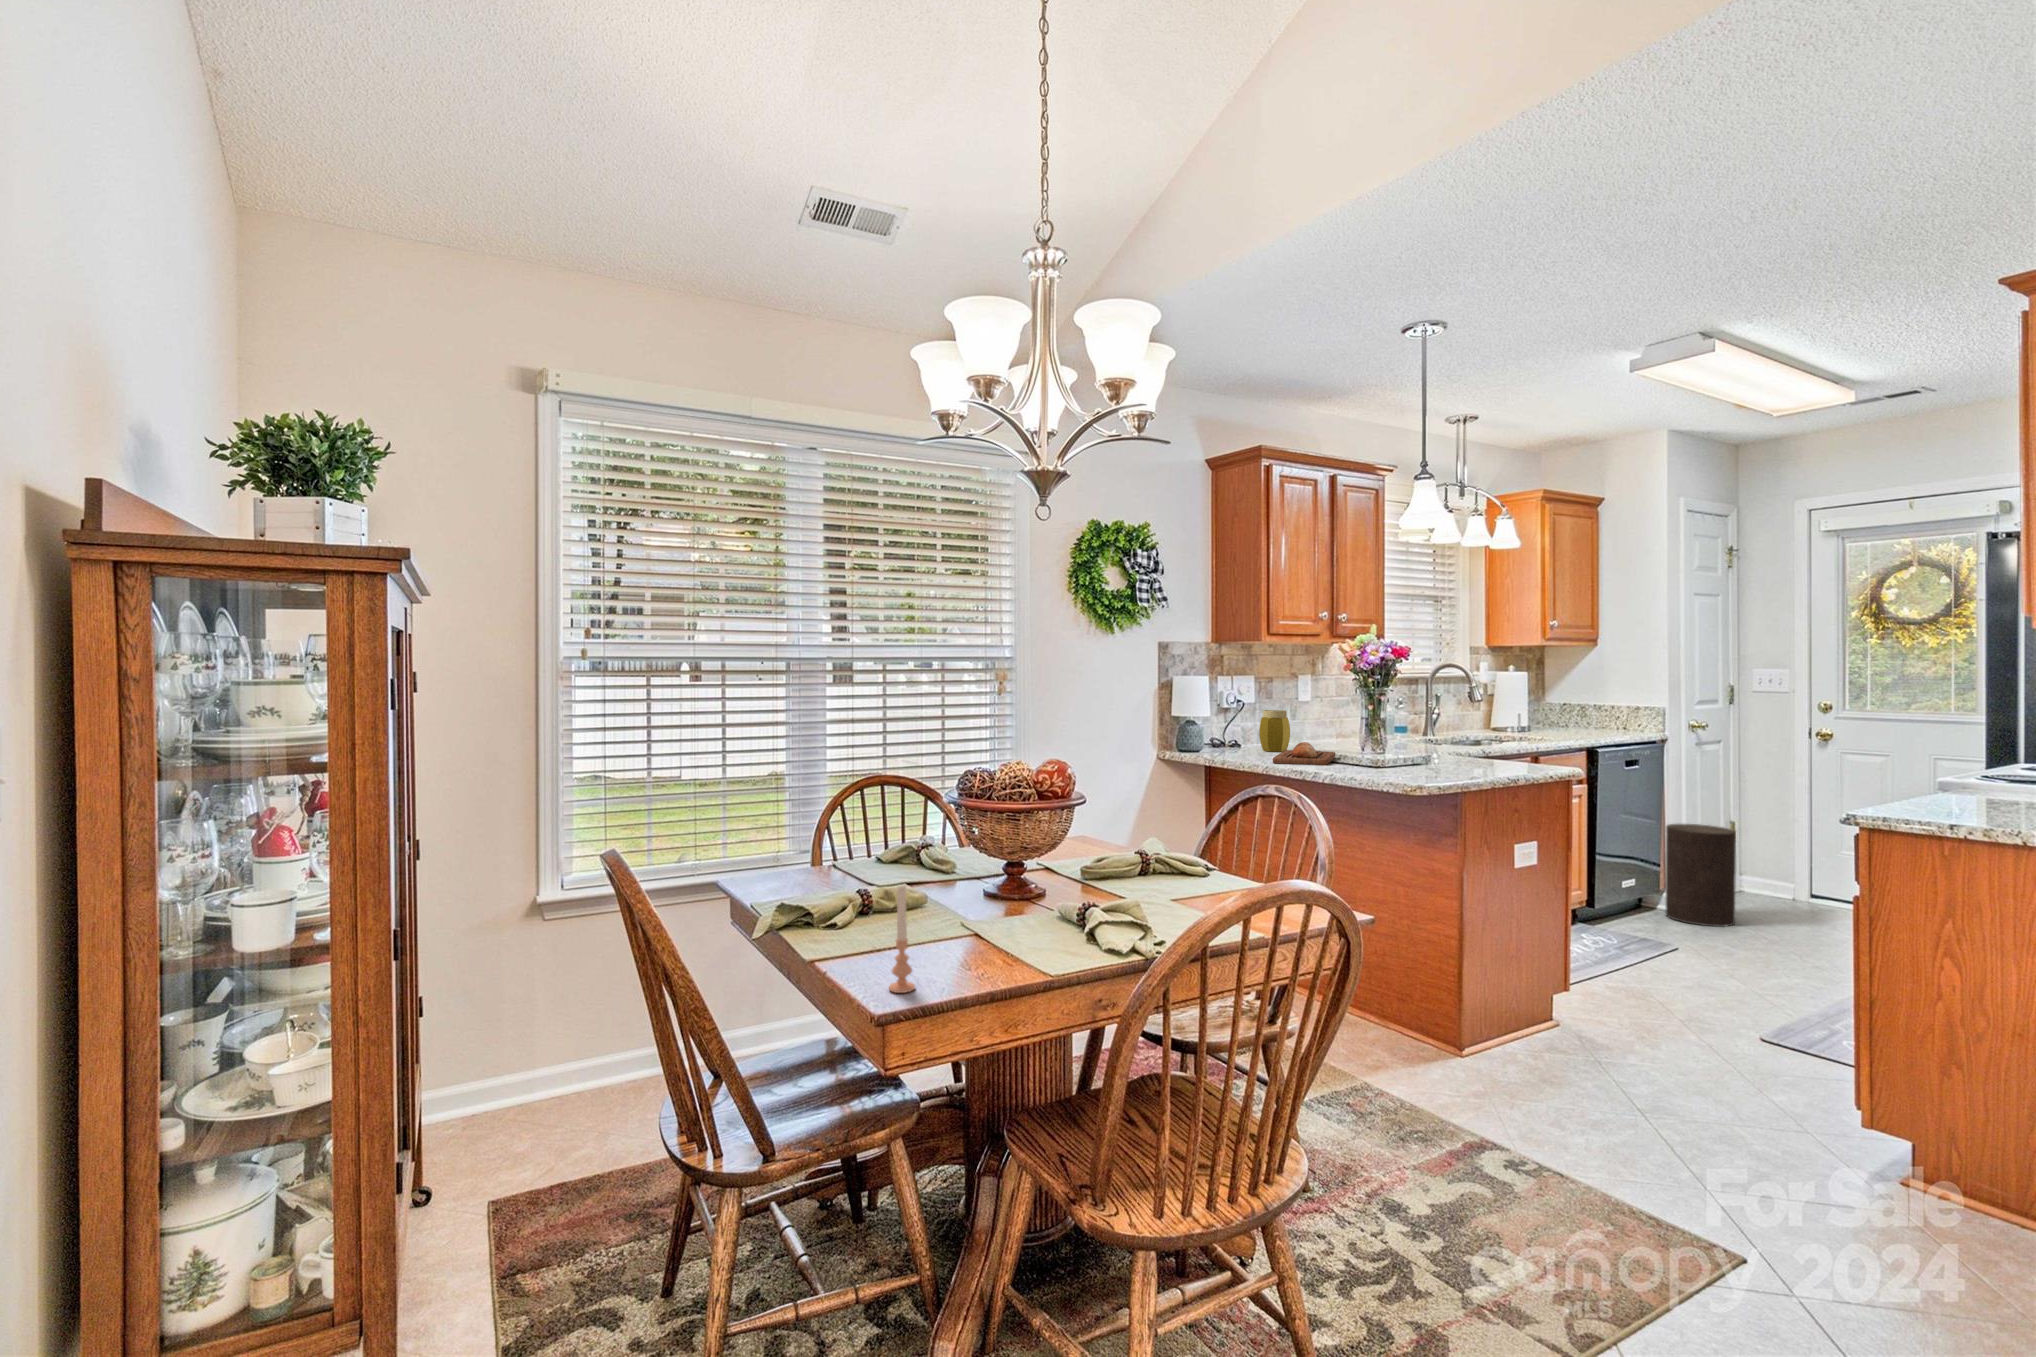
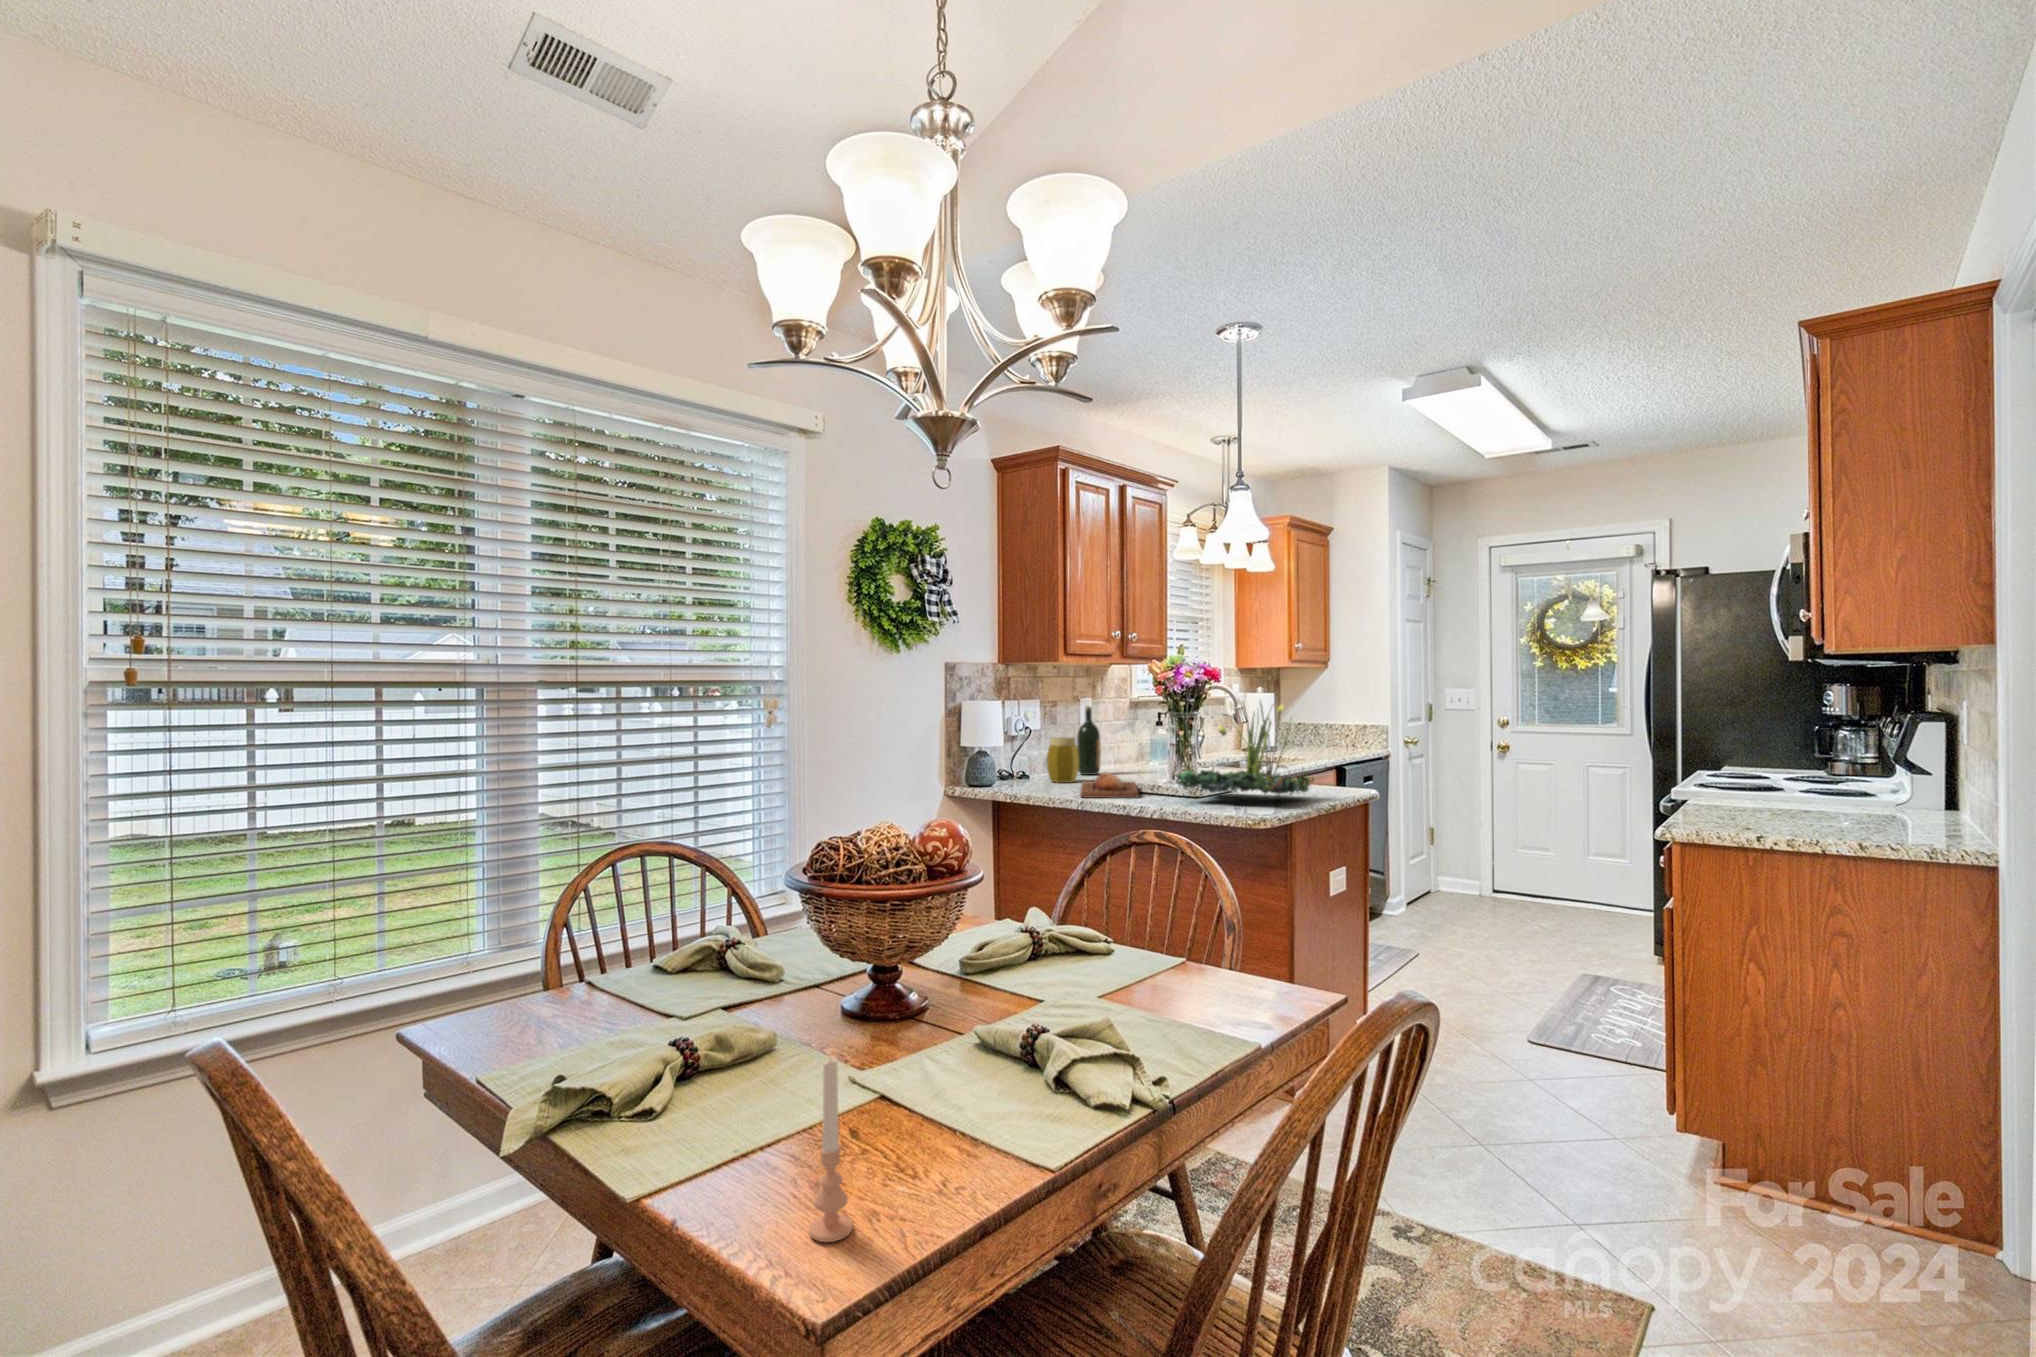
plant: none [1353,676,1500,767] -> present [1176,704,1313,796]
wine bottle: none [1297,683,1319,746] -> present [1077,706,1101,775]
stool: present [1666,824,1736,927] -> none [1396,835,1455,931]

